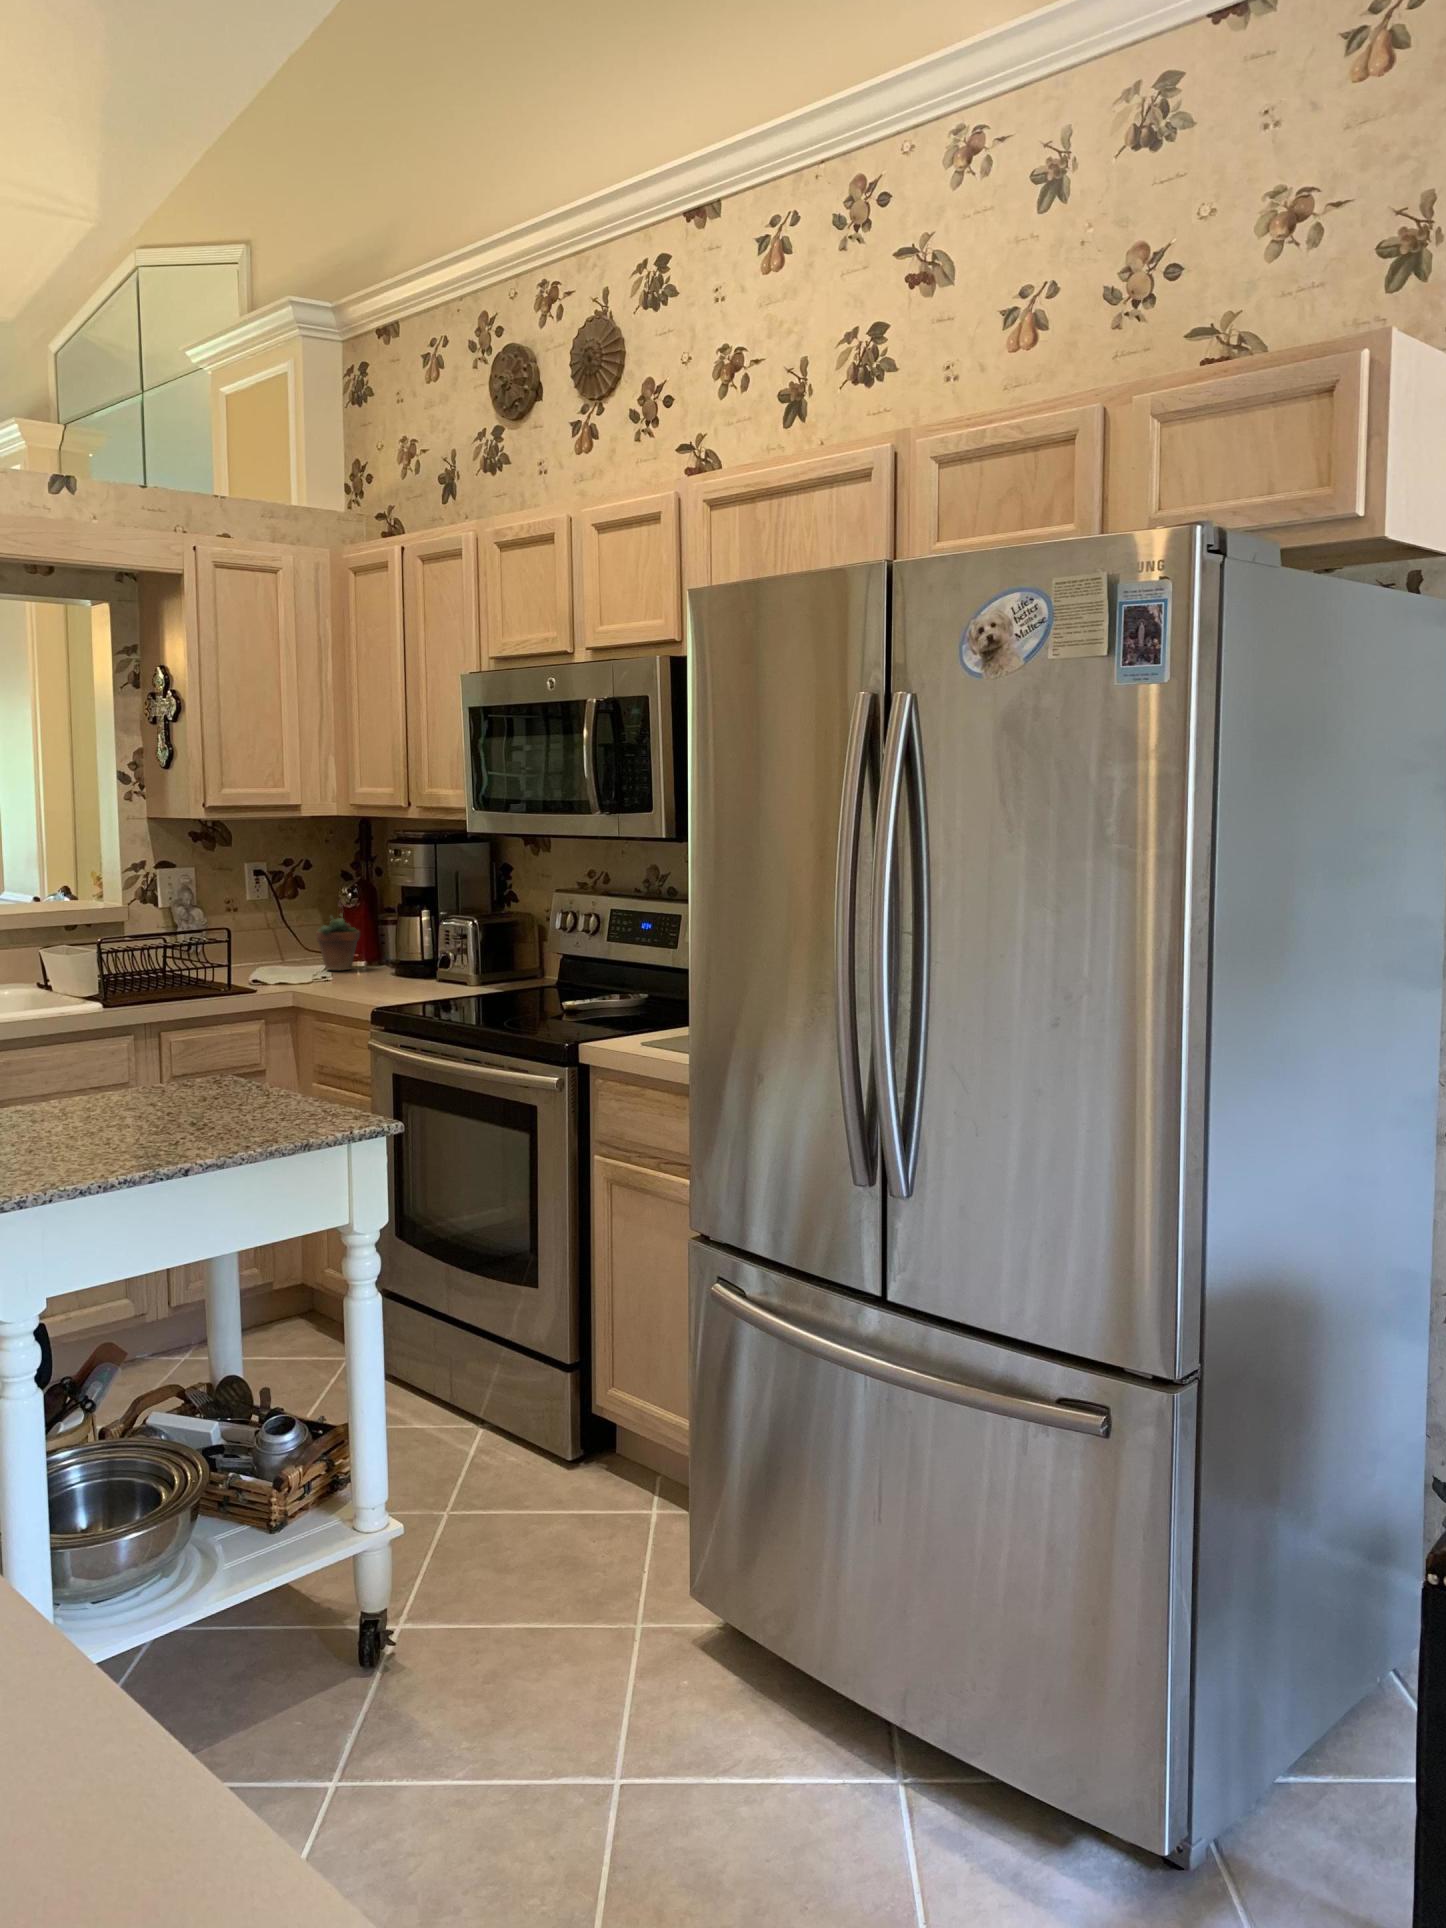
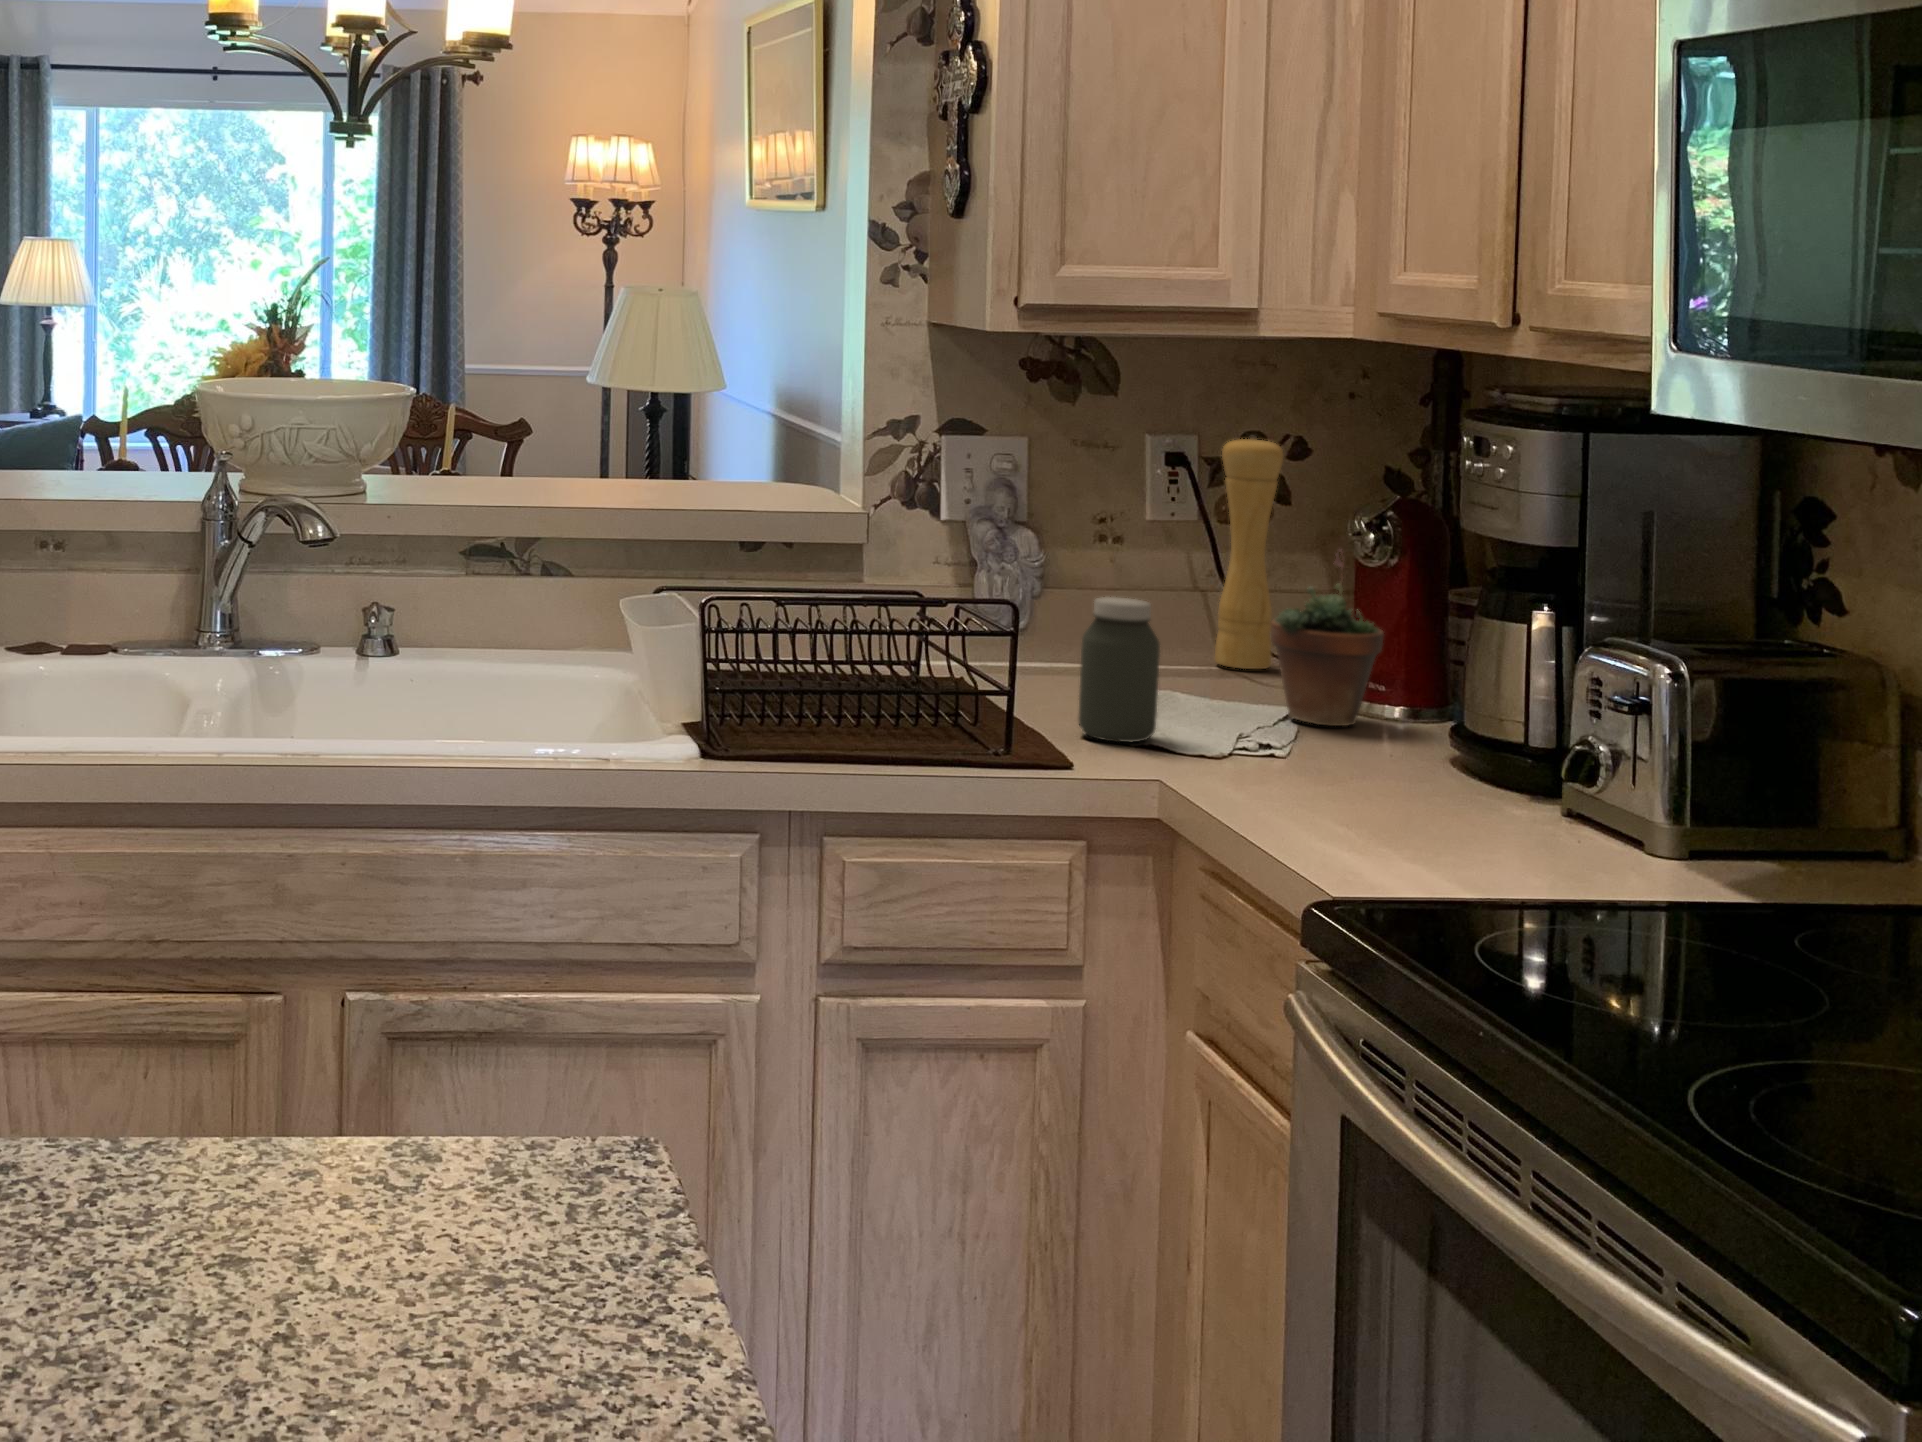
pepper mill: none [277,860,304,959] -> present [1215,436,1283,669]
jar: none [250,926,282,984] -> present [1078,597,1160,742]

